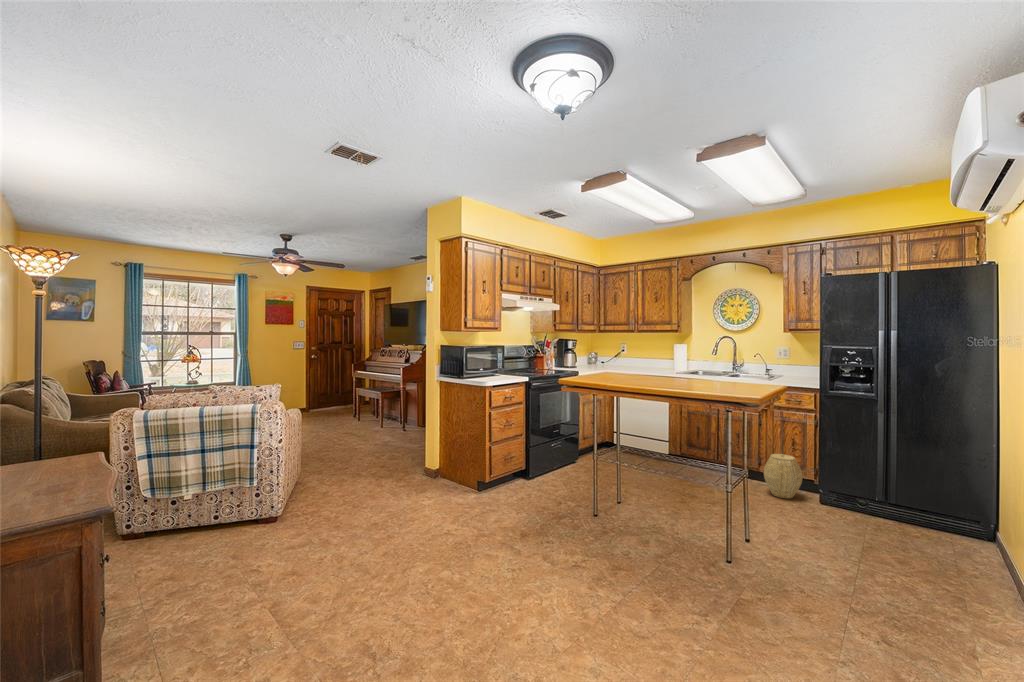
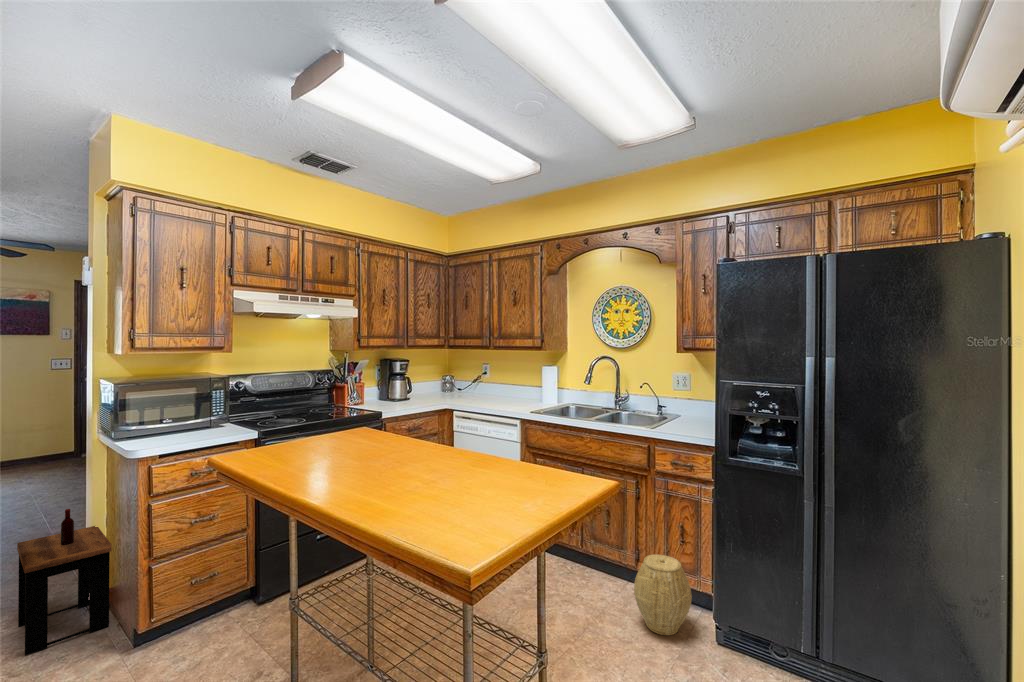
side table: none [403,419,456,494] -> present [17,509,112,656]

